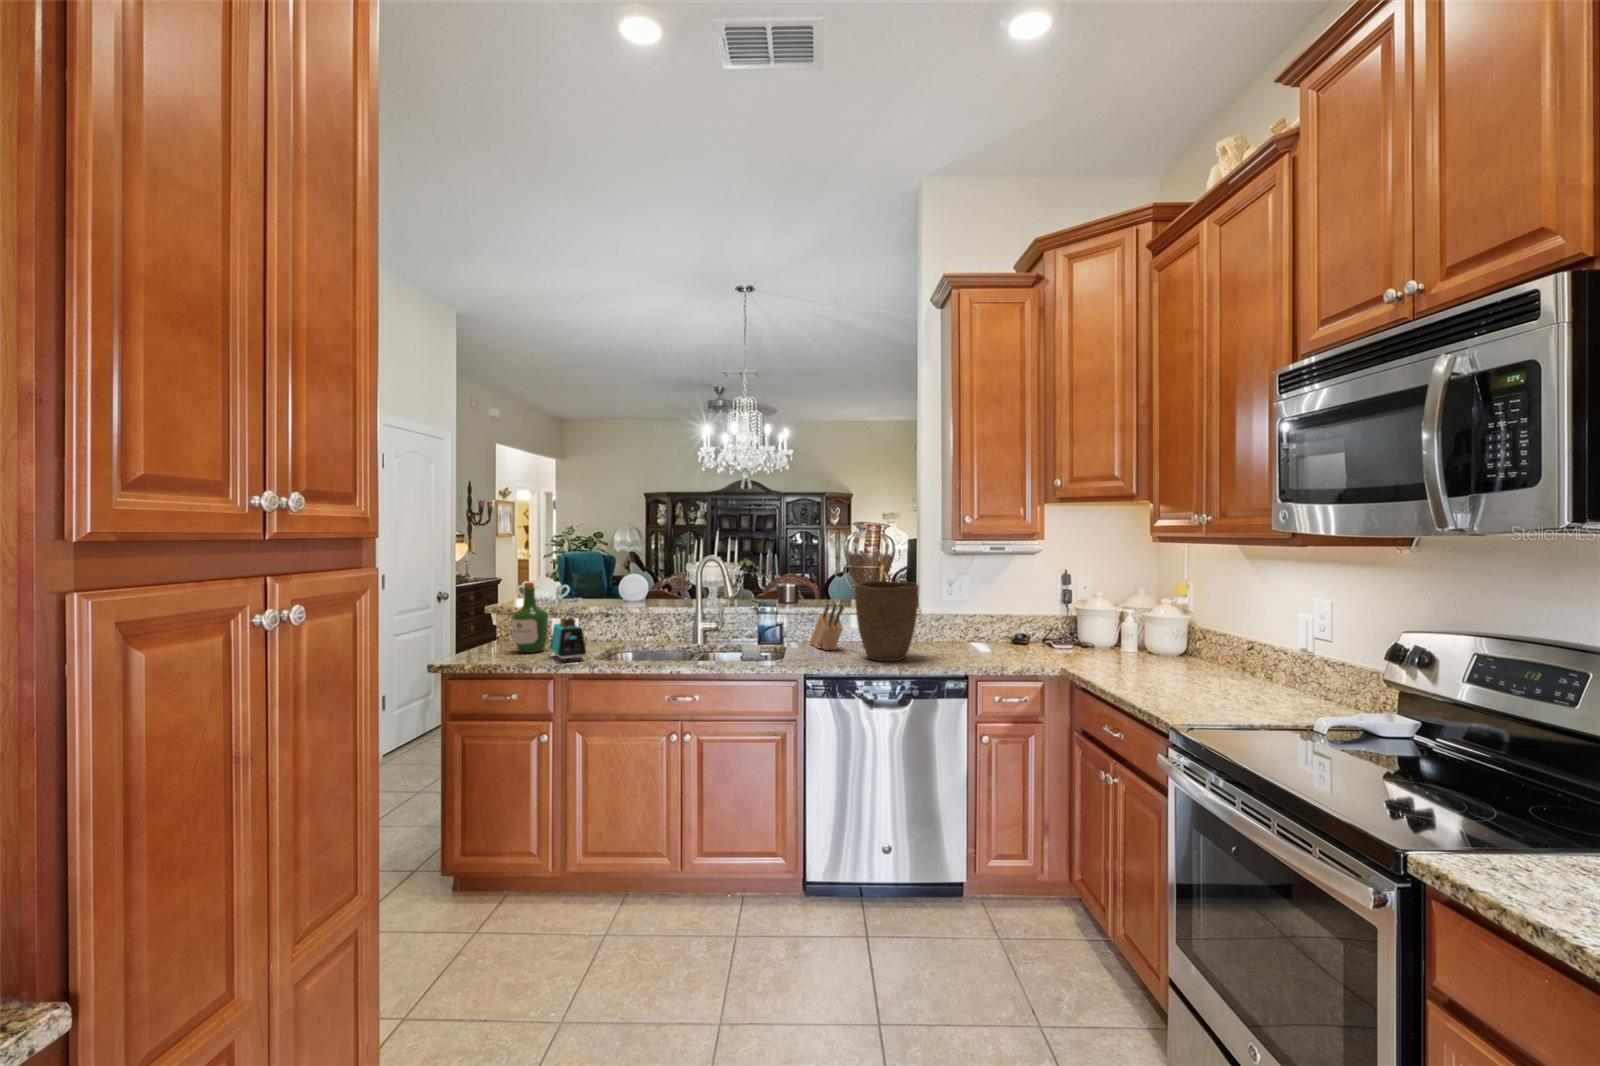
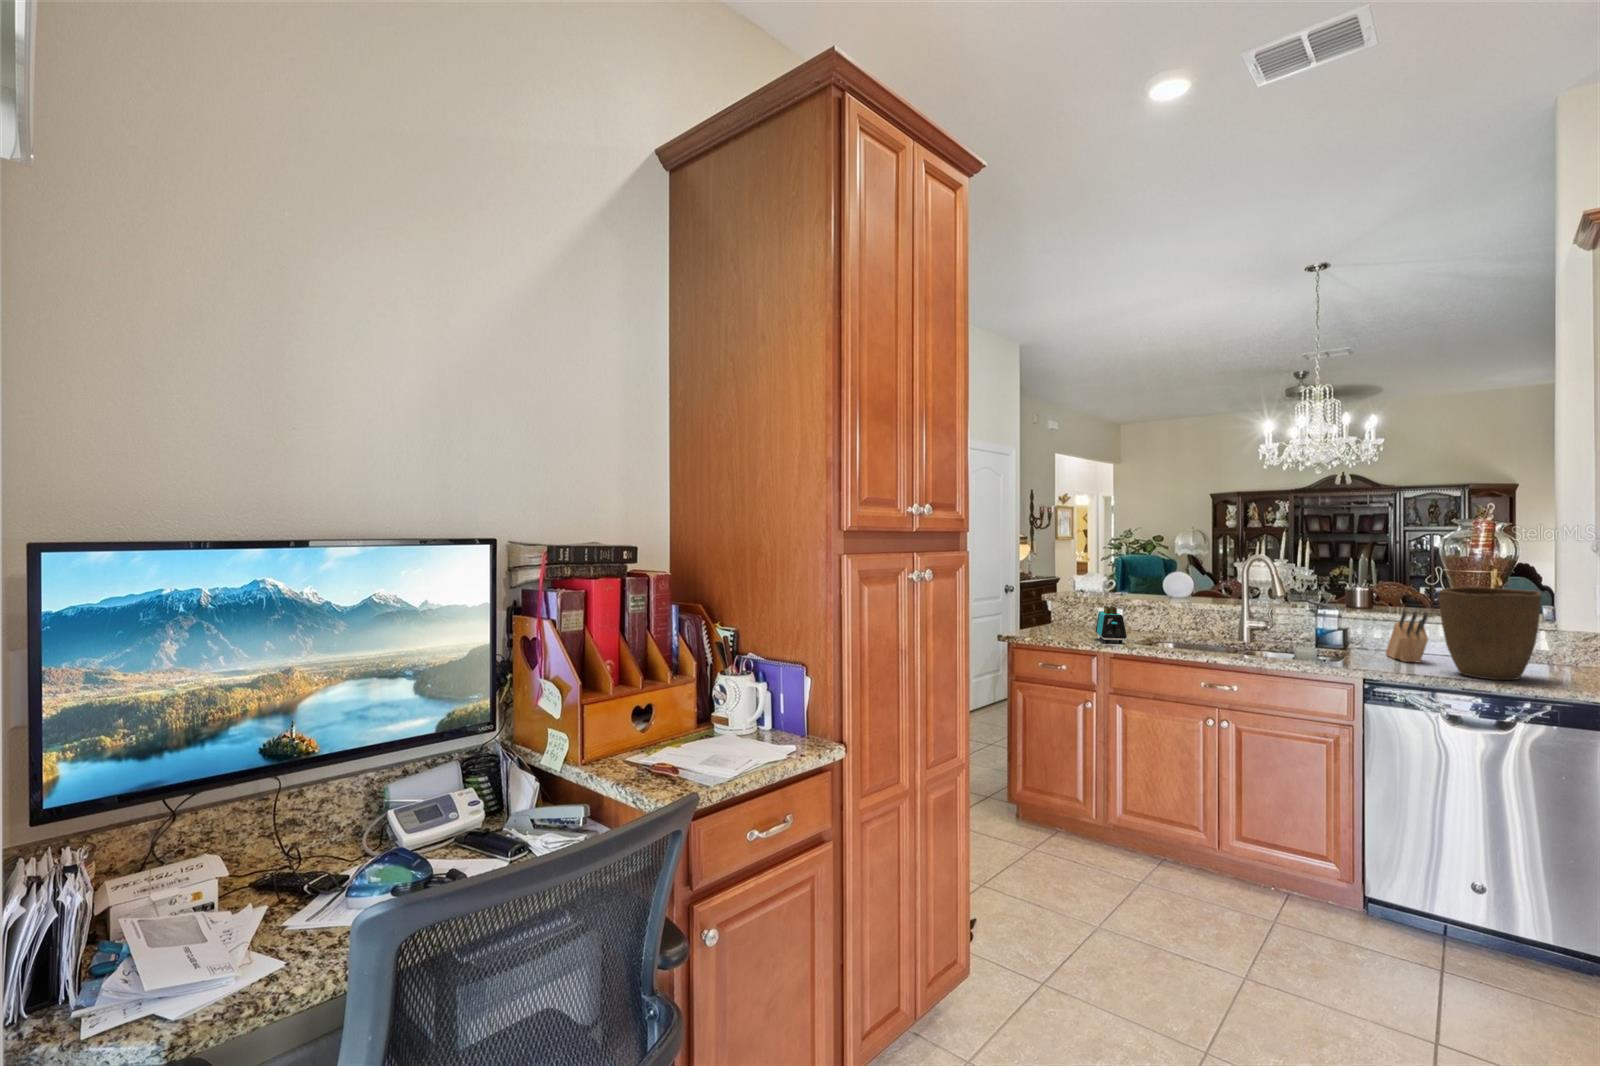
wine bottle: present [512,582,548,653] -> none [1064,575,1095,634]

